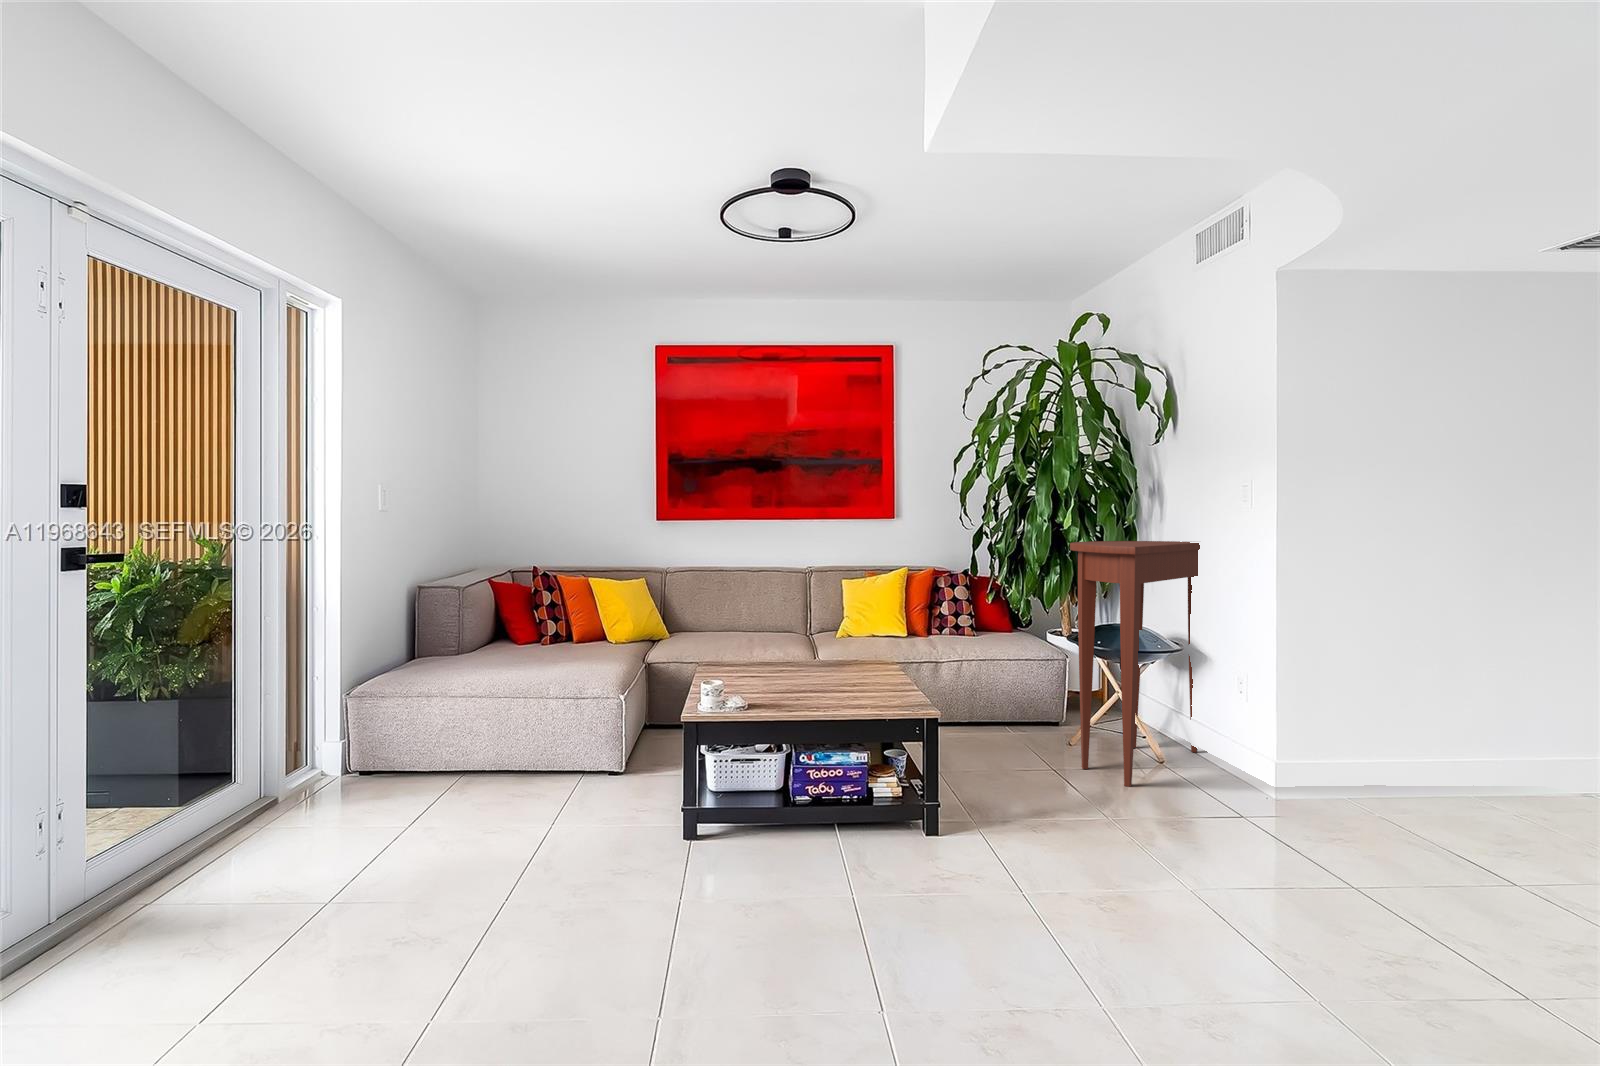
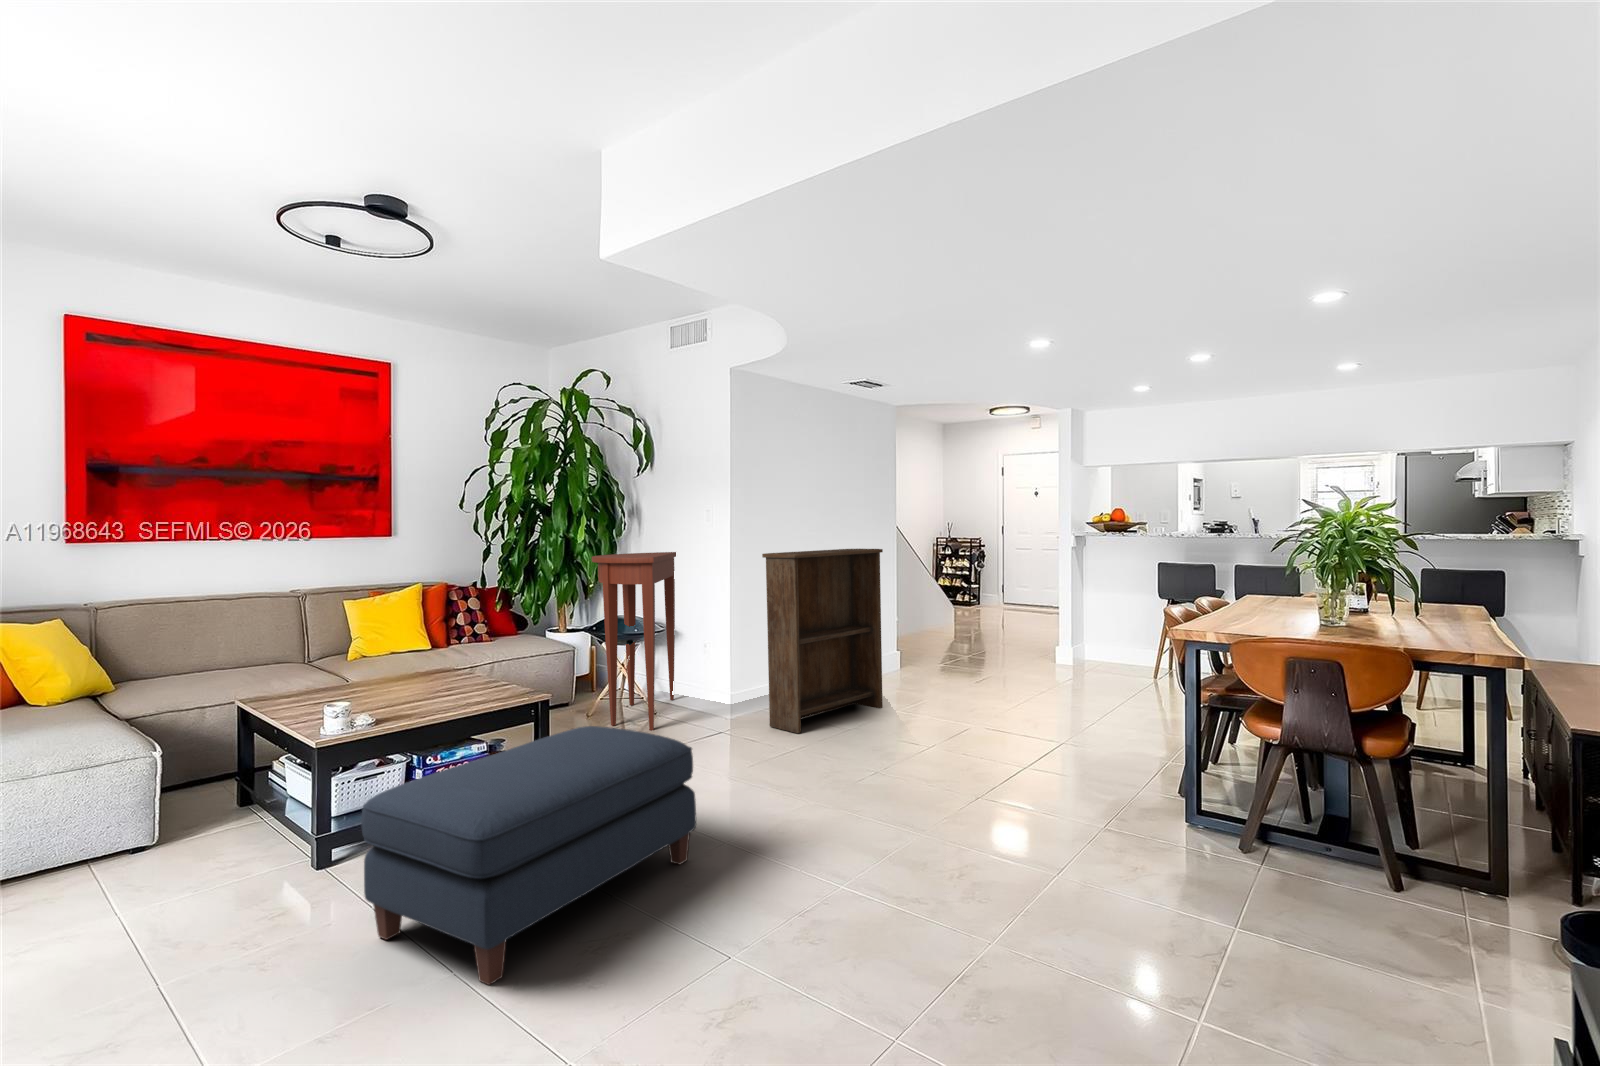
bookshelf: none [1306,550,1579,846] -> present [762,549,883,733]
ottoman: none [639,756,1020,1022] -> present [361,726,696,985]

